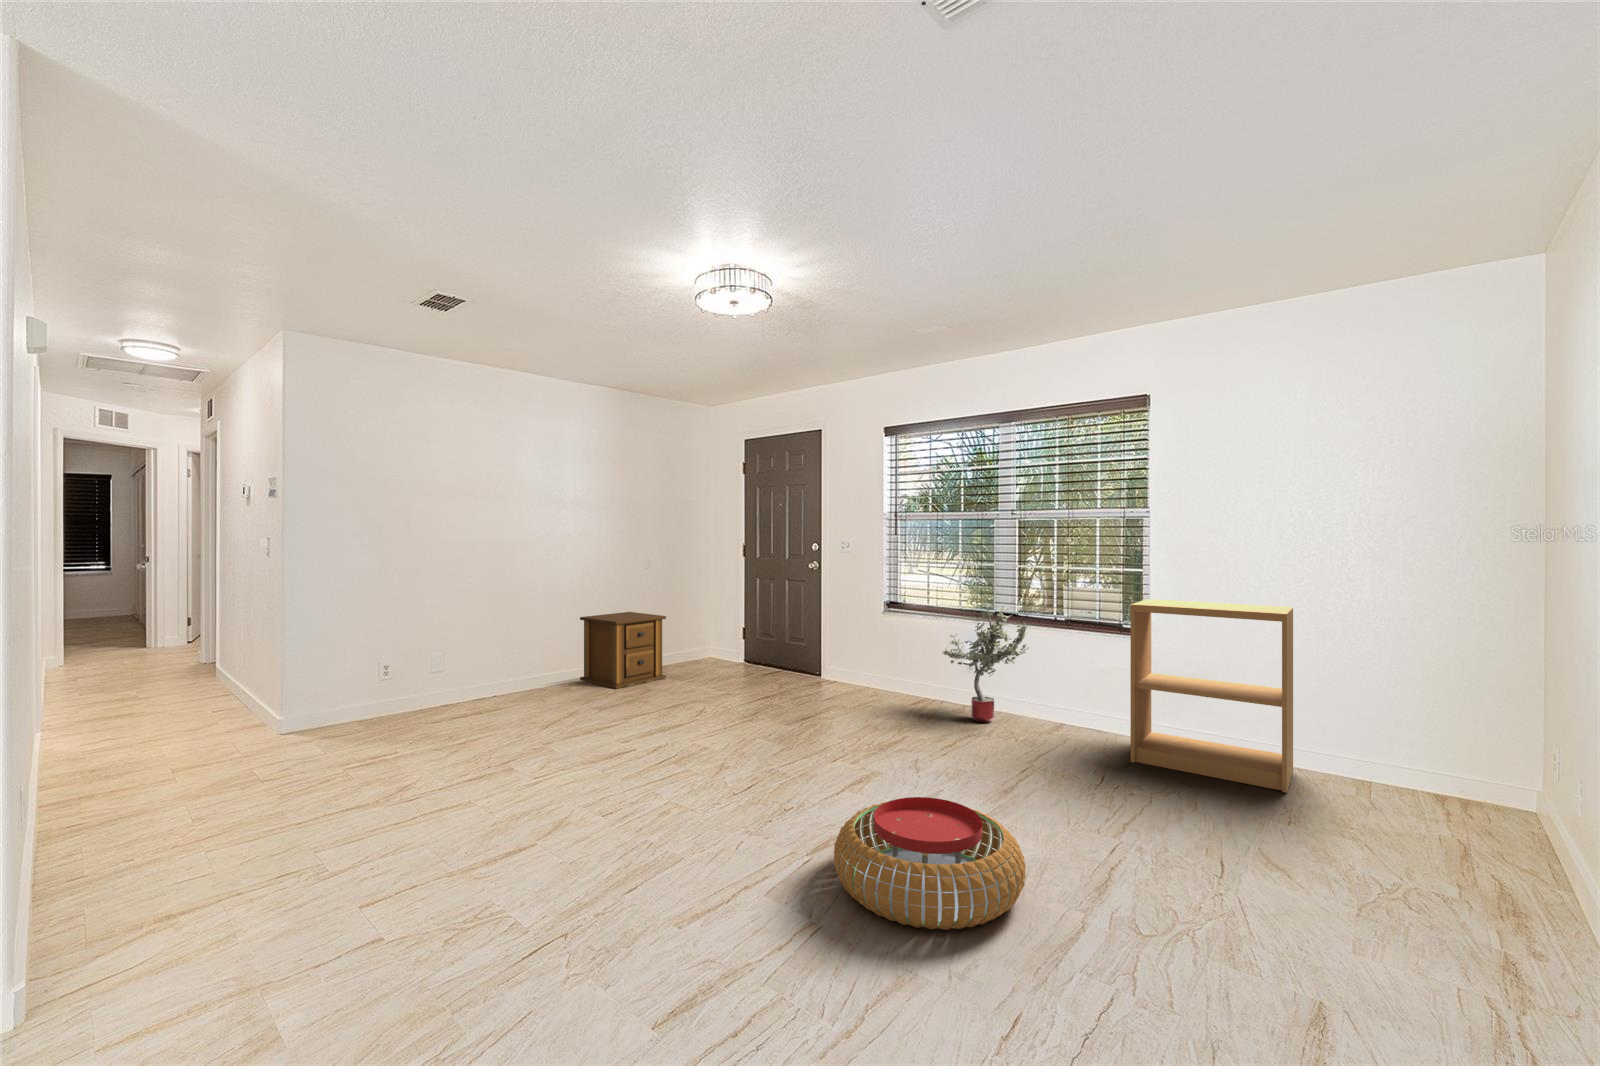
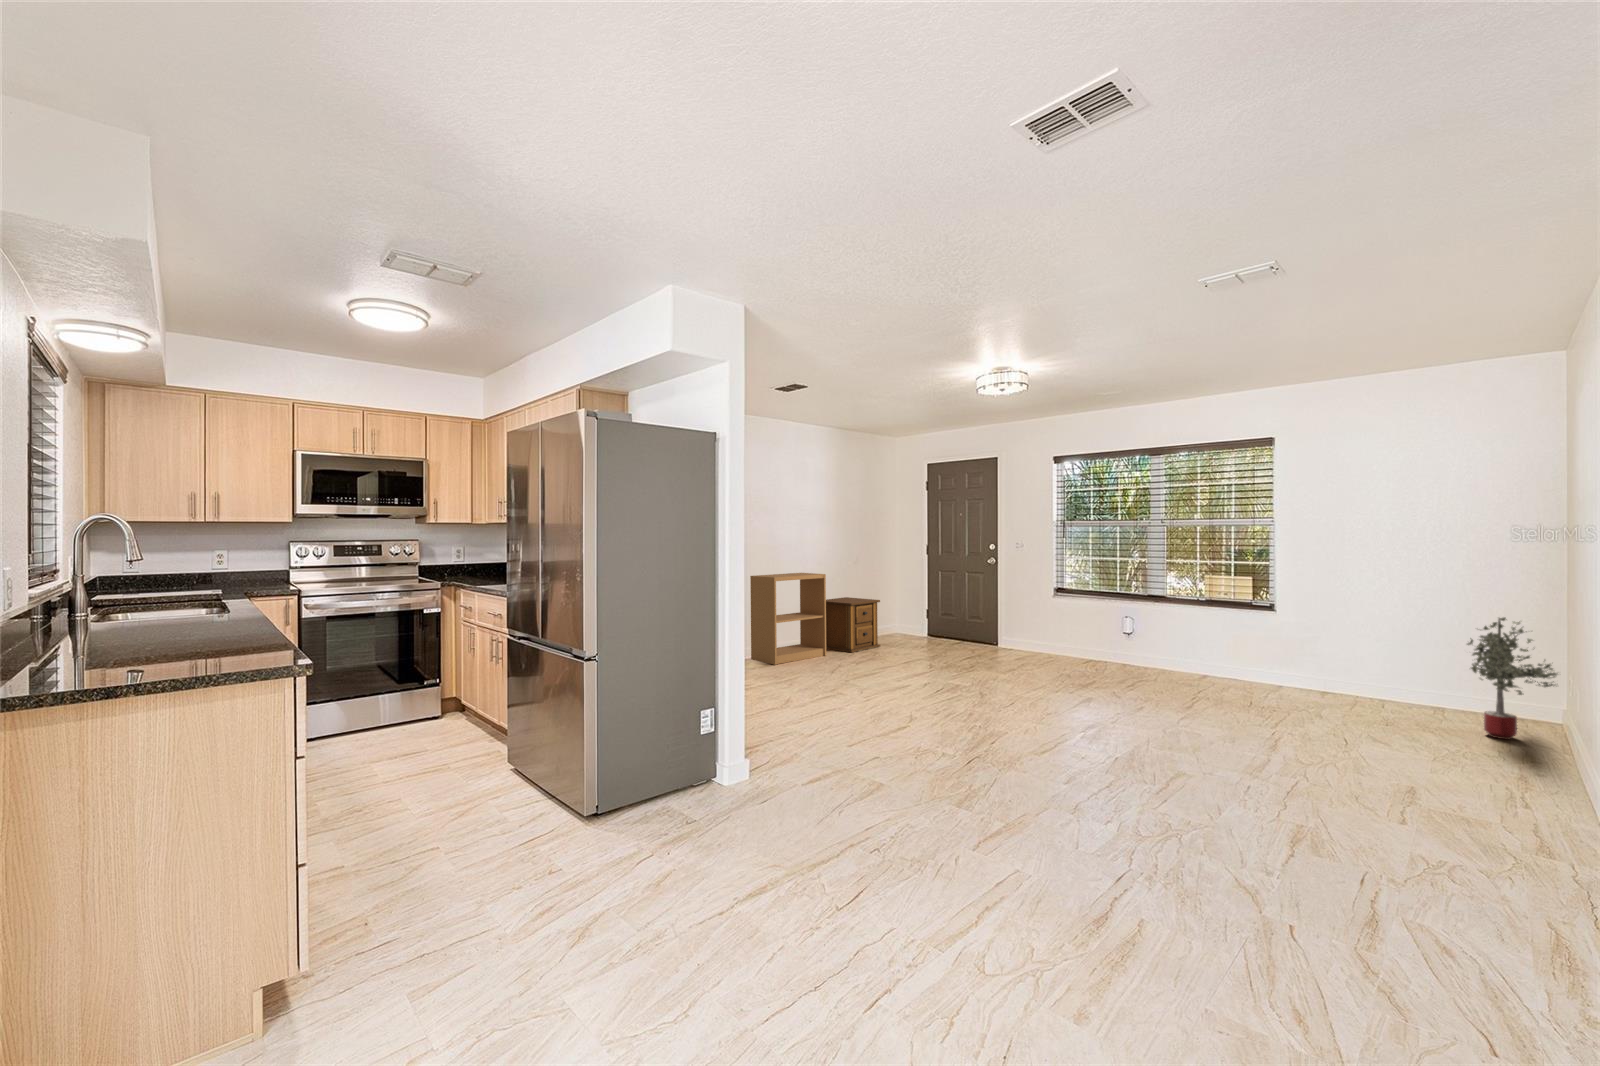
bookshelf: present [1130,599,1293,793] -> present [750,573,826,665]
potted tree: present [943,606,1028,723] -> present [1467,617,1558,739]
pouf: present [834,797,1026,930] -> none [1097,699,1221,761]

